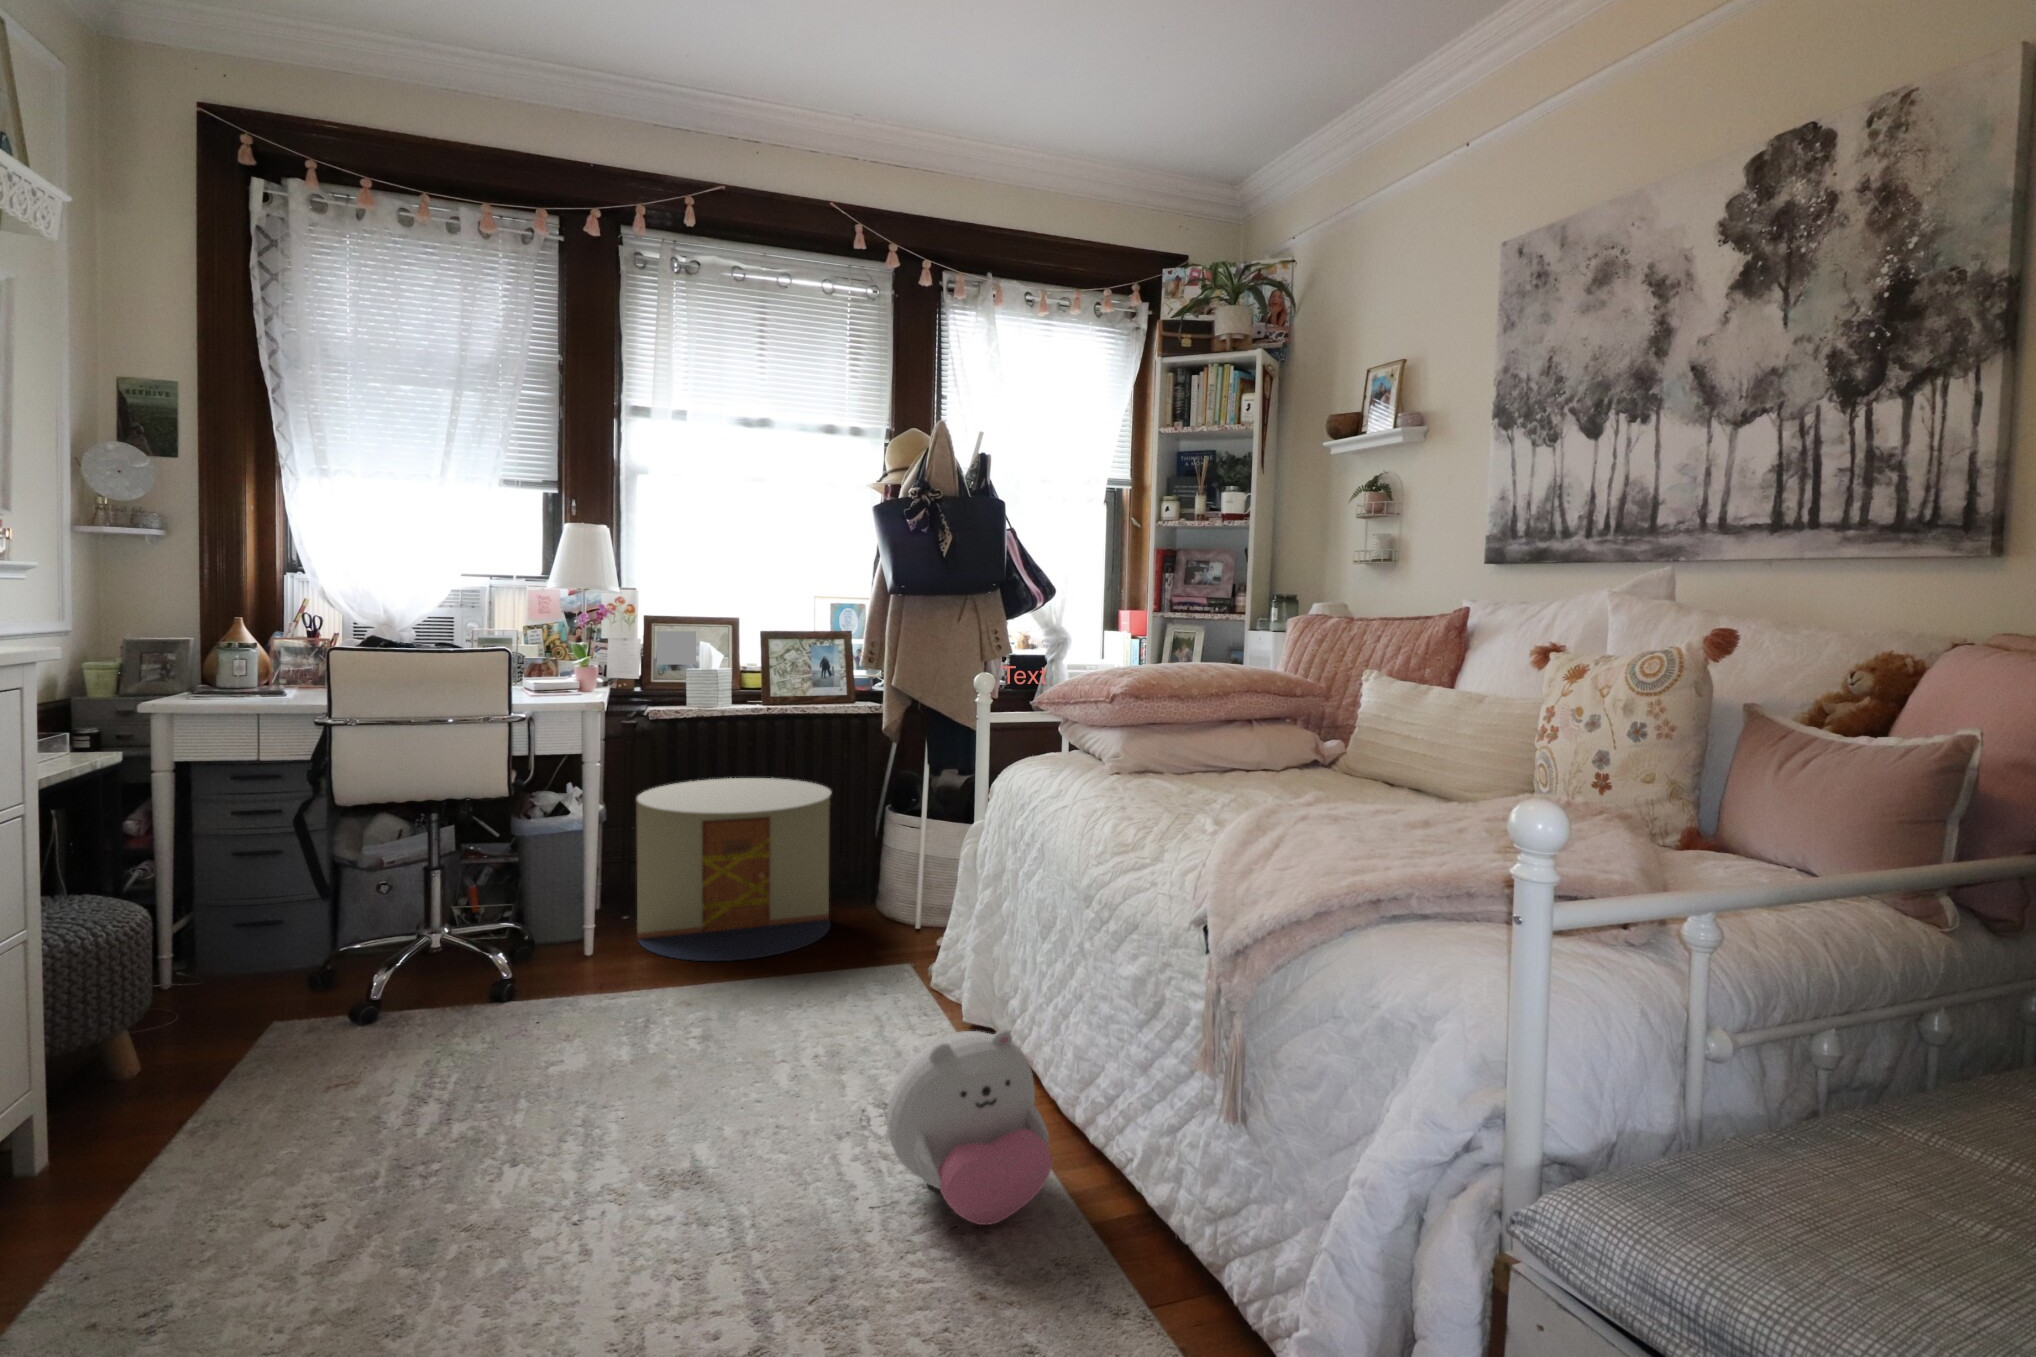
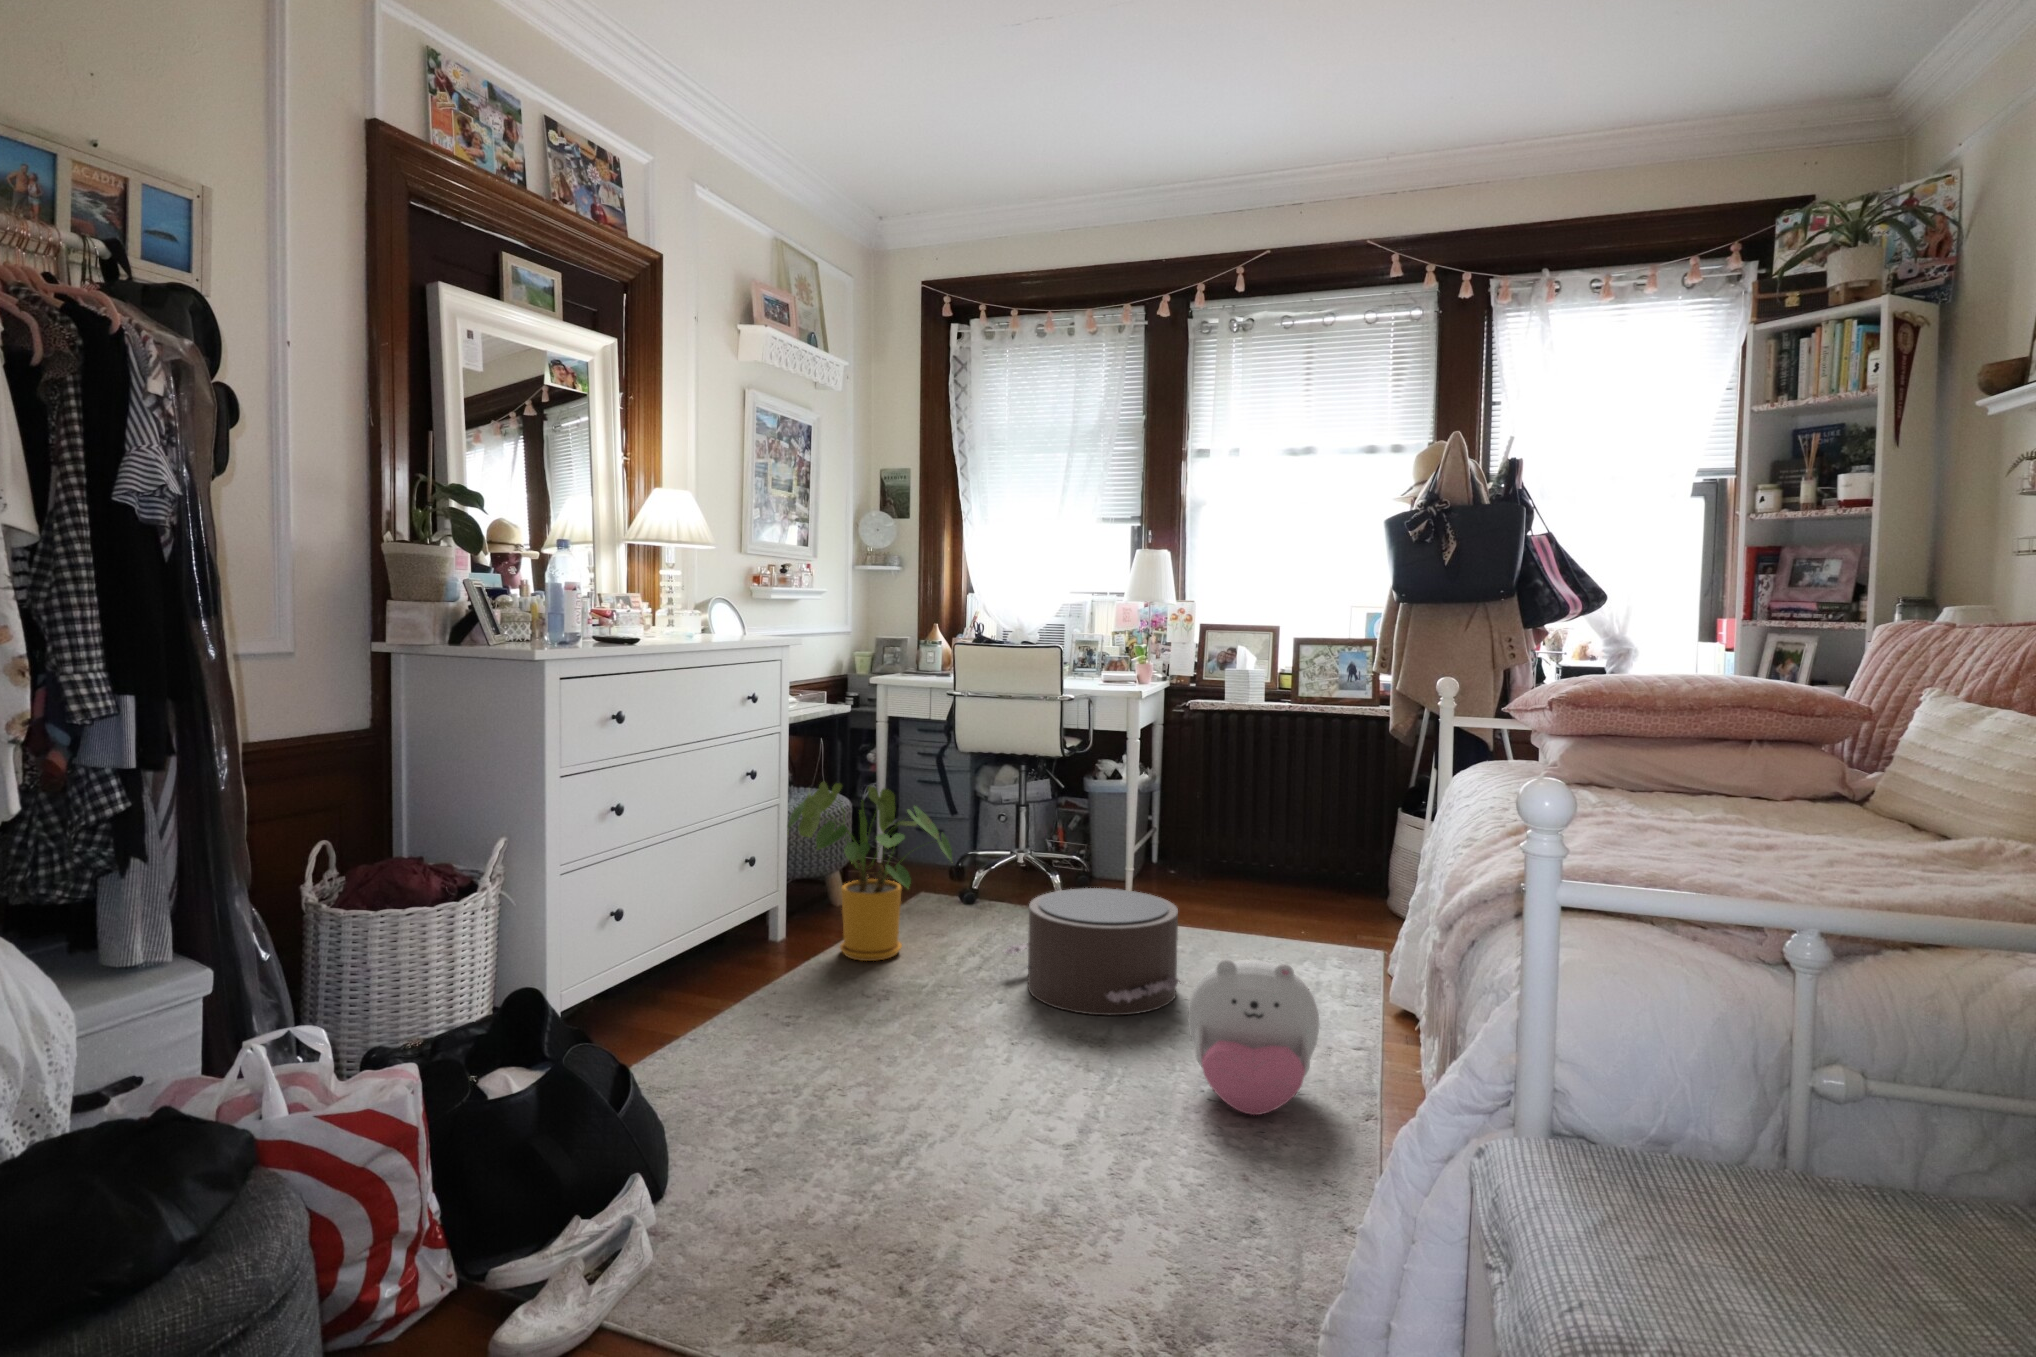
side table: present [636,778,831,961] -> none [1159,768,1330,922]
house plant: none [84,888,424,1175] -> present [787,782,952,961]
pouf: none [522,961,801,1152] -> present [1003,888,1181,1015]

